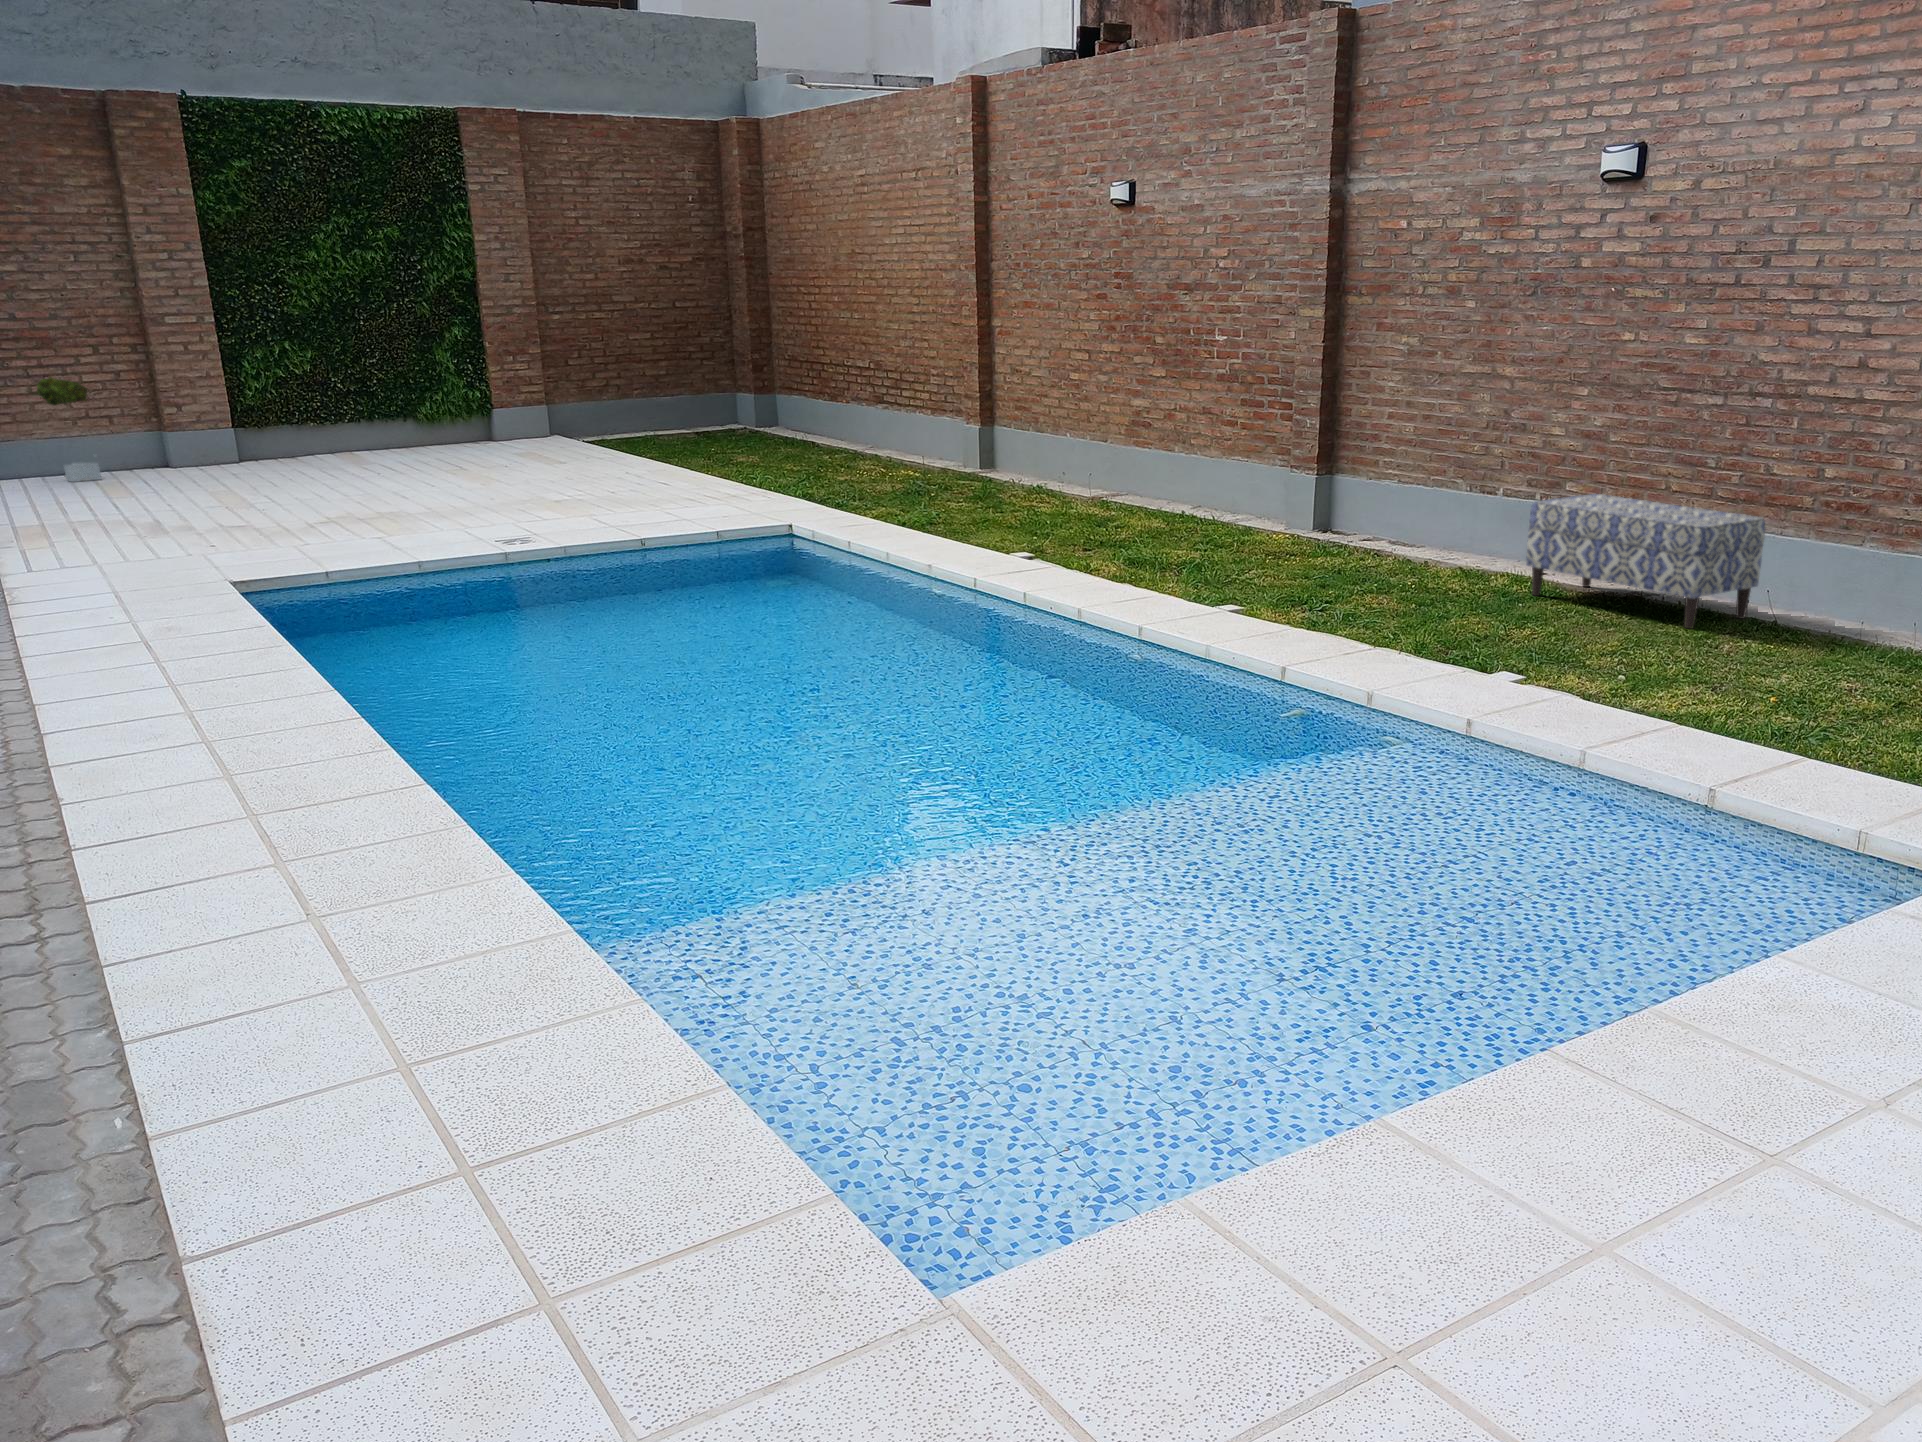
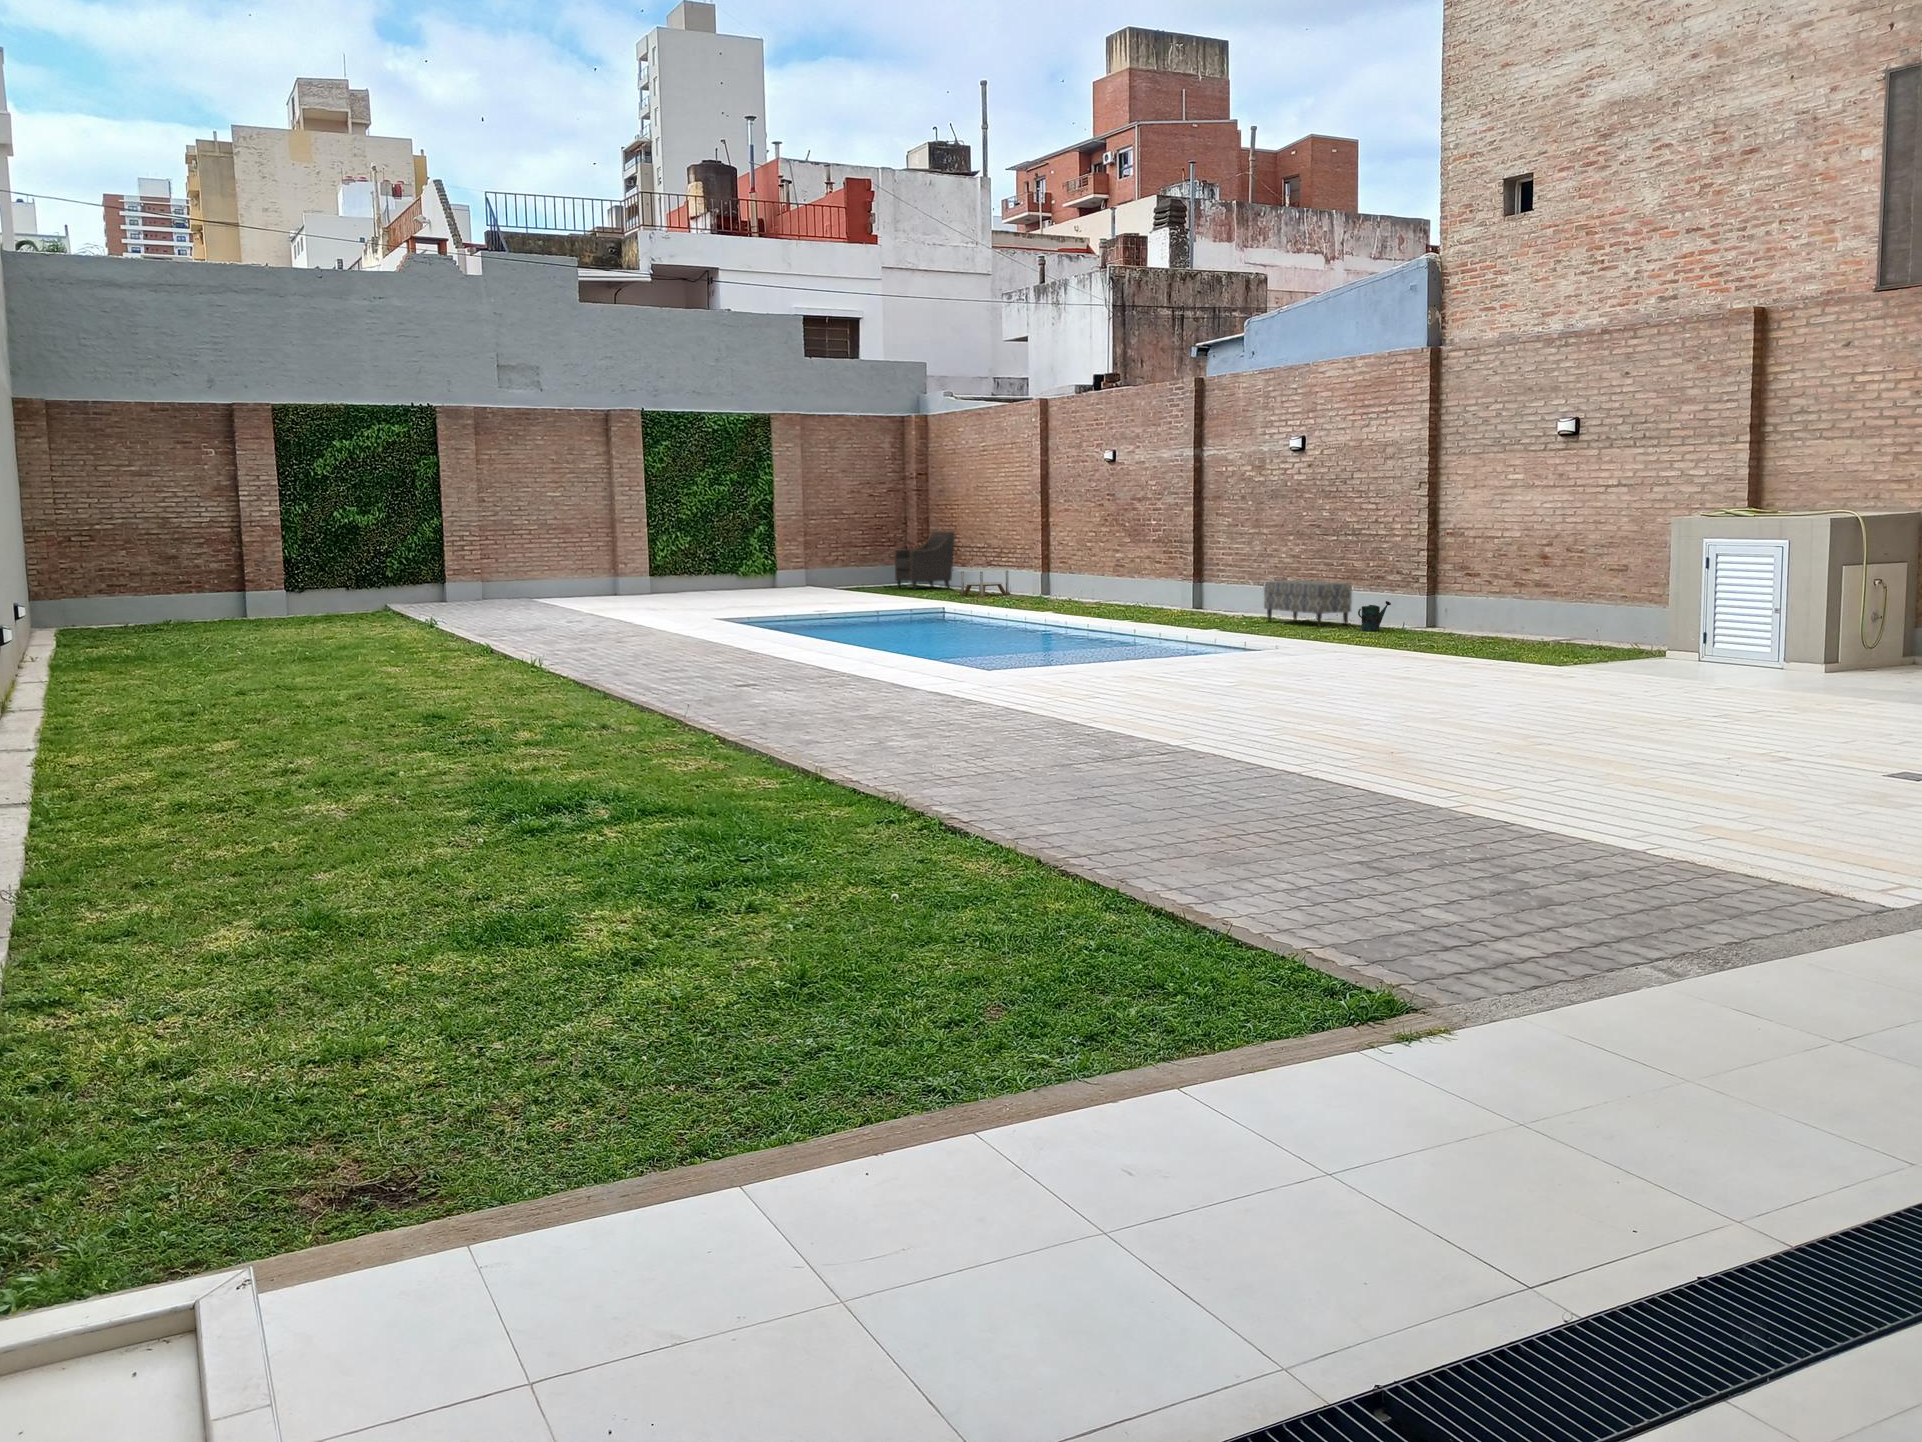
chair: none [706,335,814,447] -> present [894,531,955,590]
potted tree: present [37,377,101,482] -> none [563,547,589,600]
round table: none [808,413,929,475] -> present [952,568,1015,597]
watering can: none [1822,575,1896,657] -> present [1358,601,1391,631]

